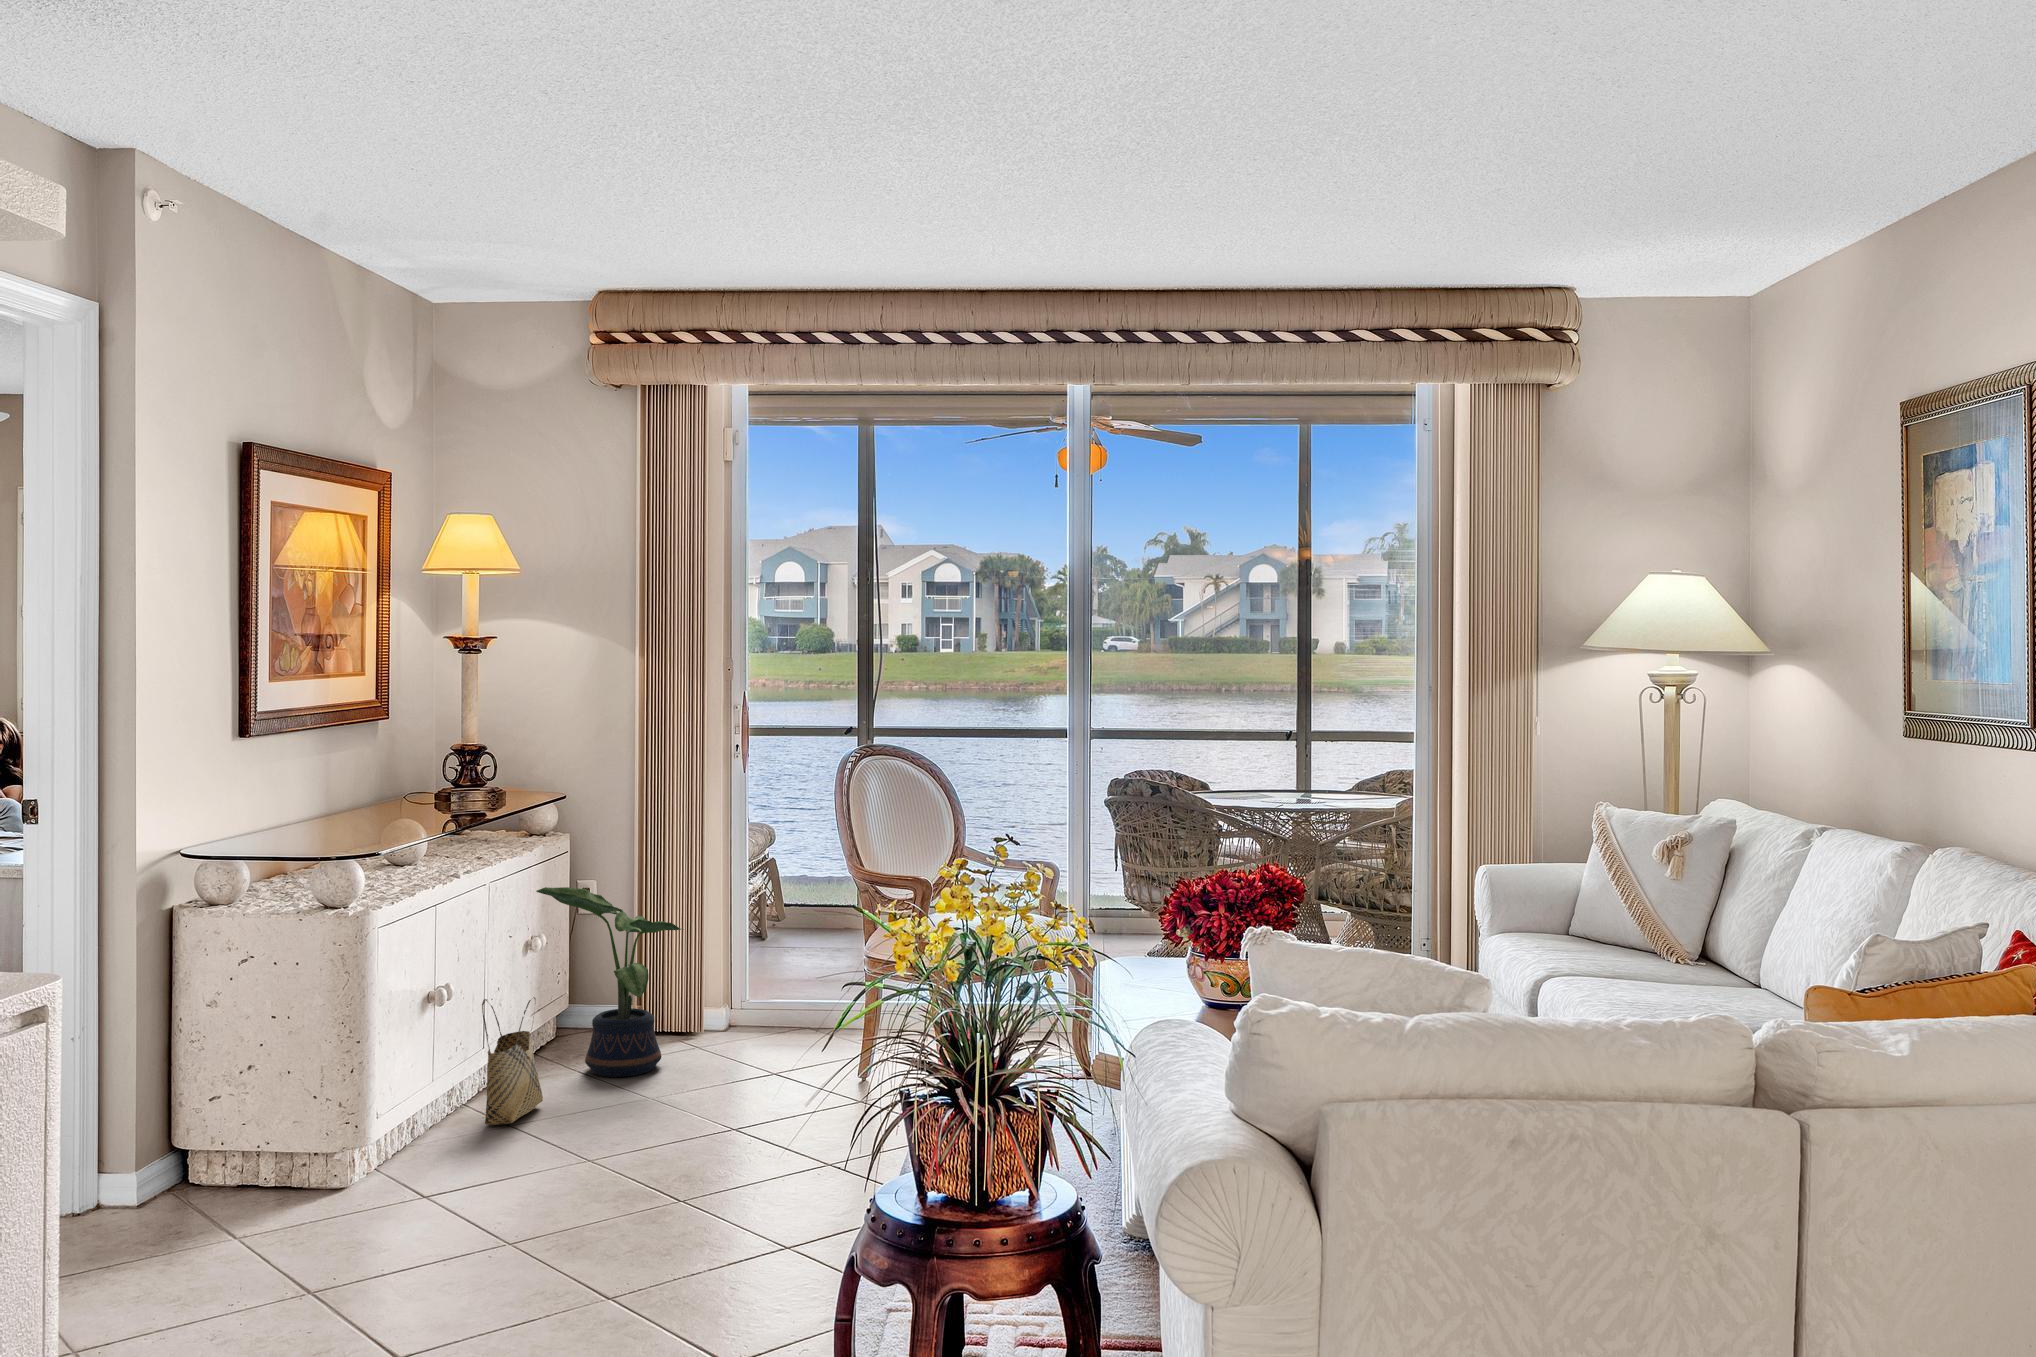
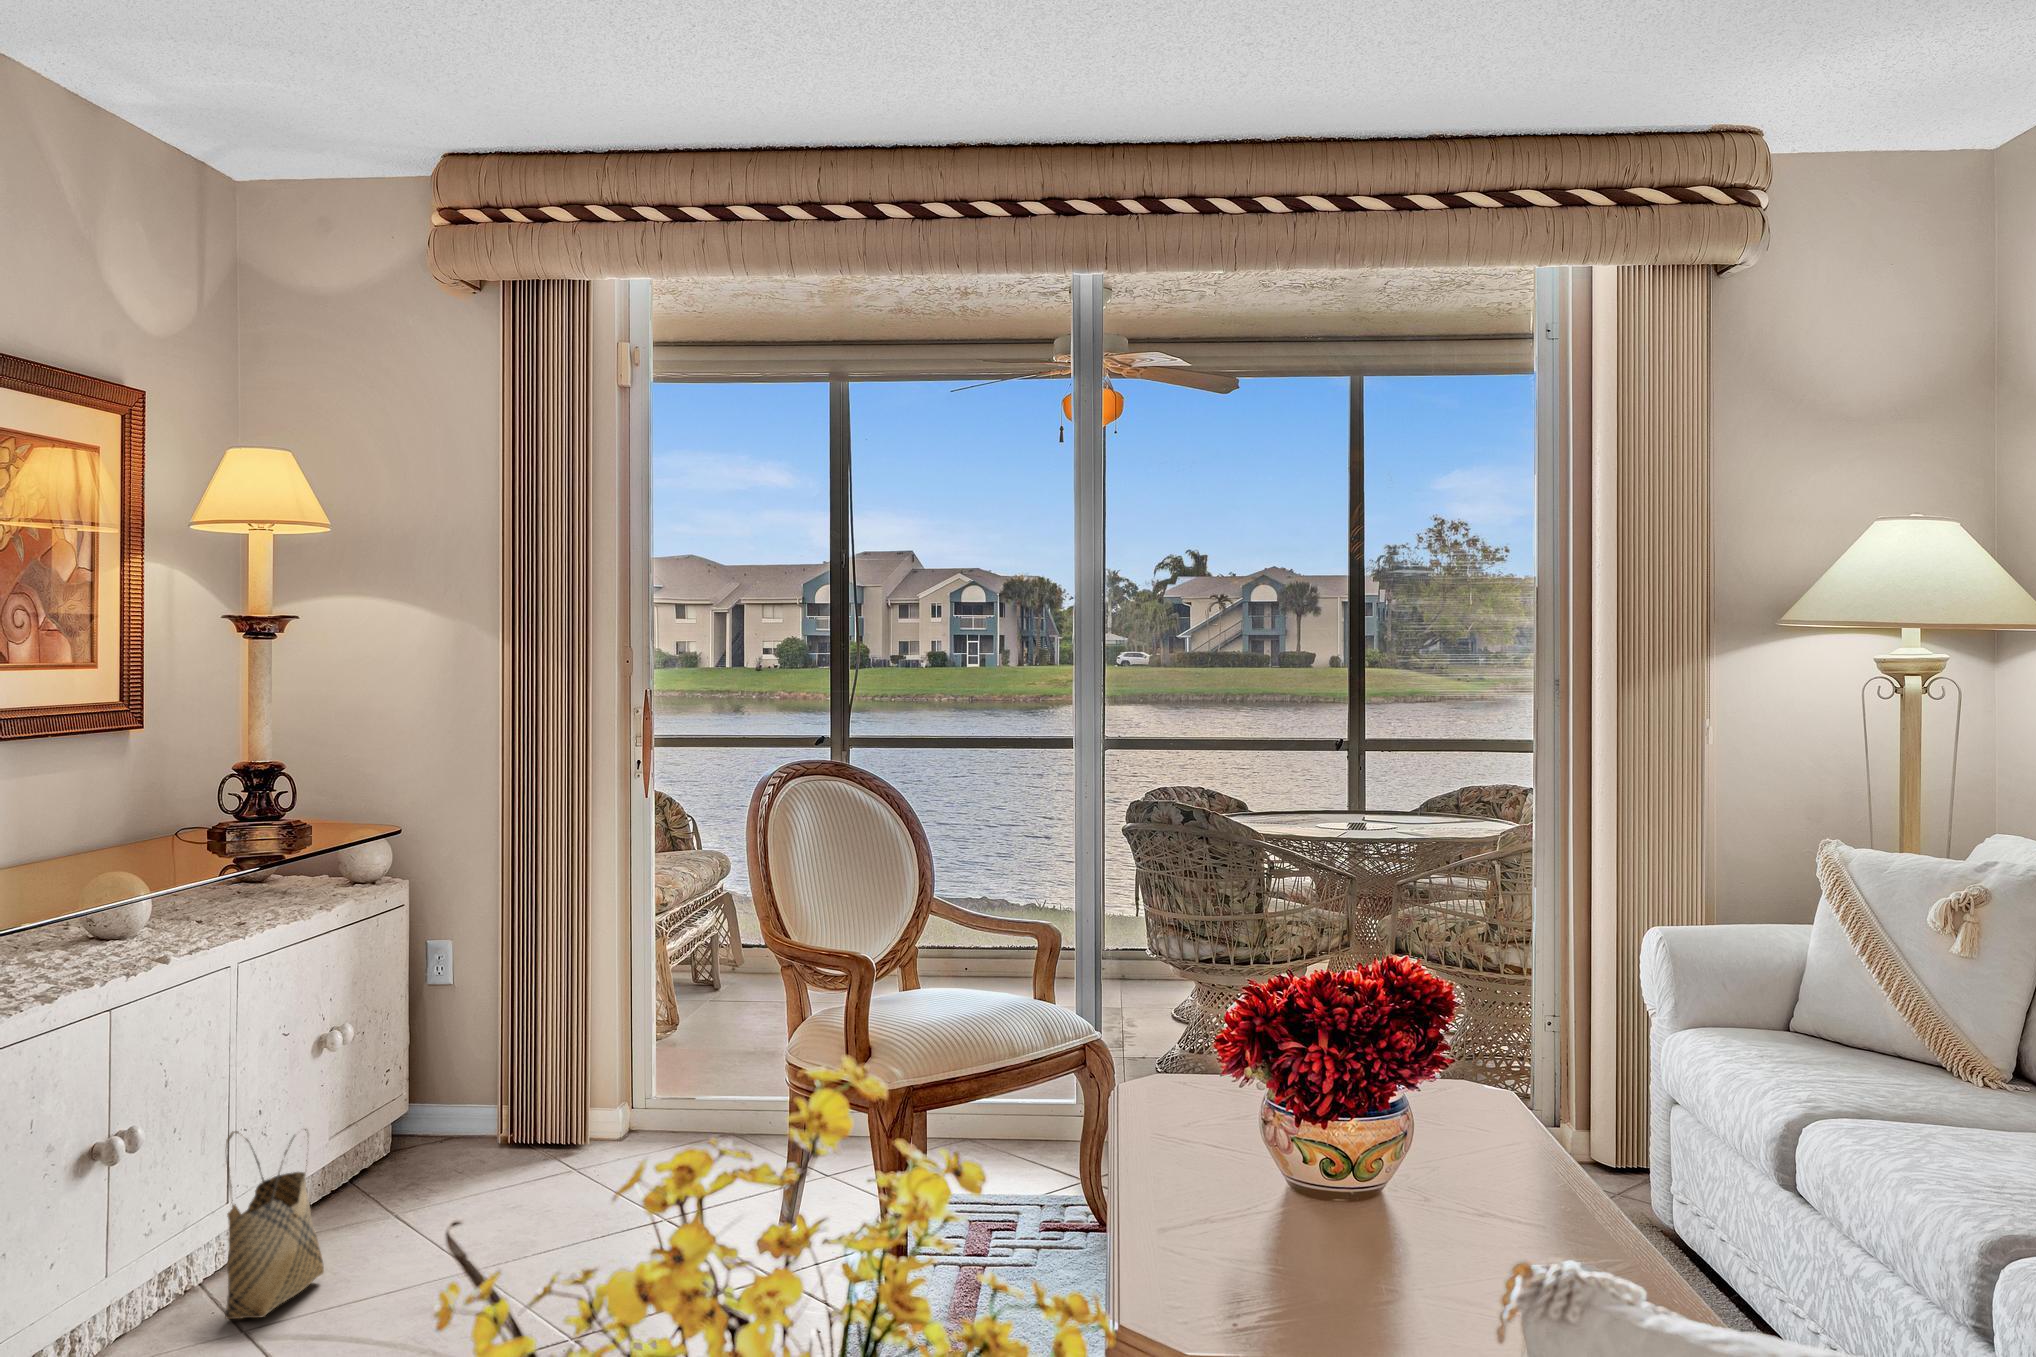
potted plant: present [536,887,681,1077] -> none [334,960,542,1223]

